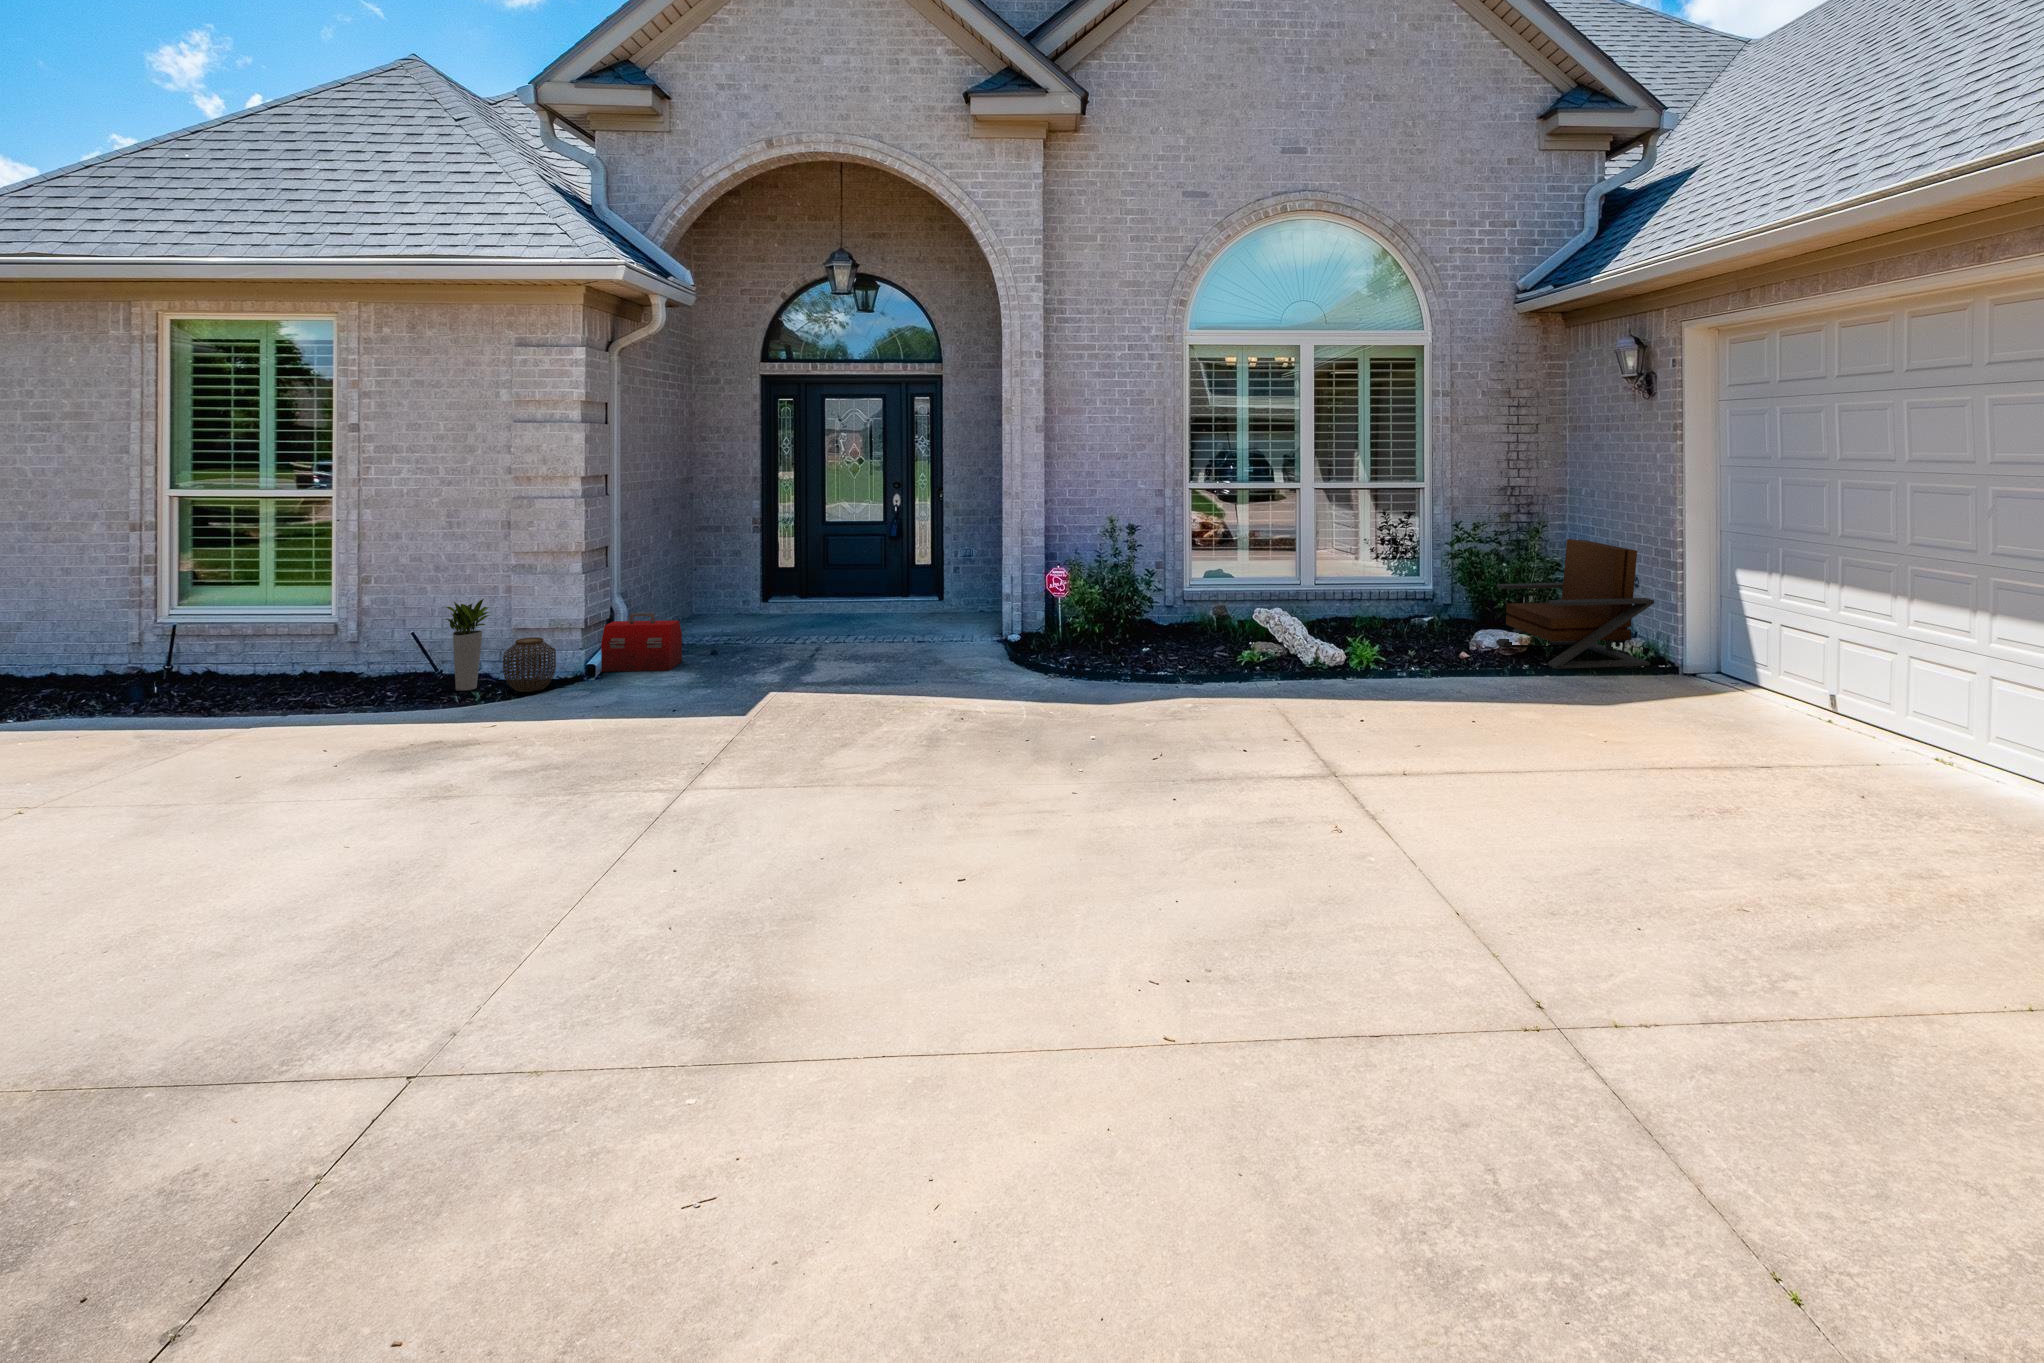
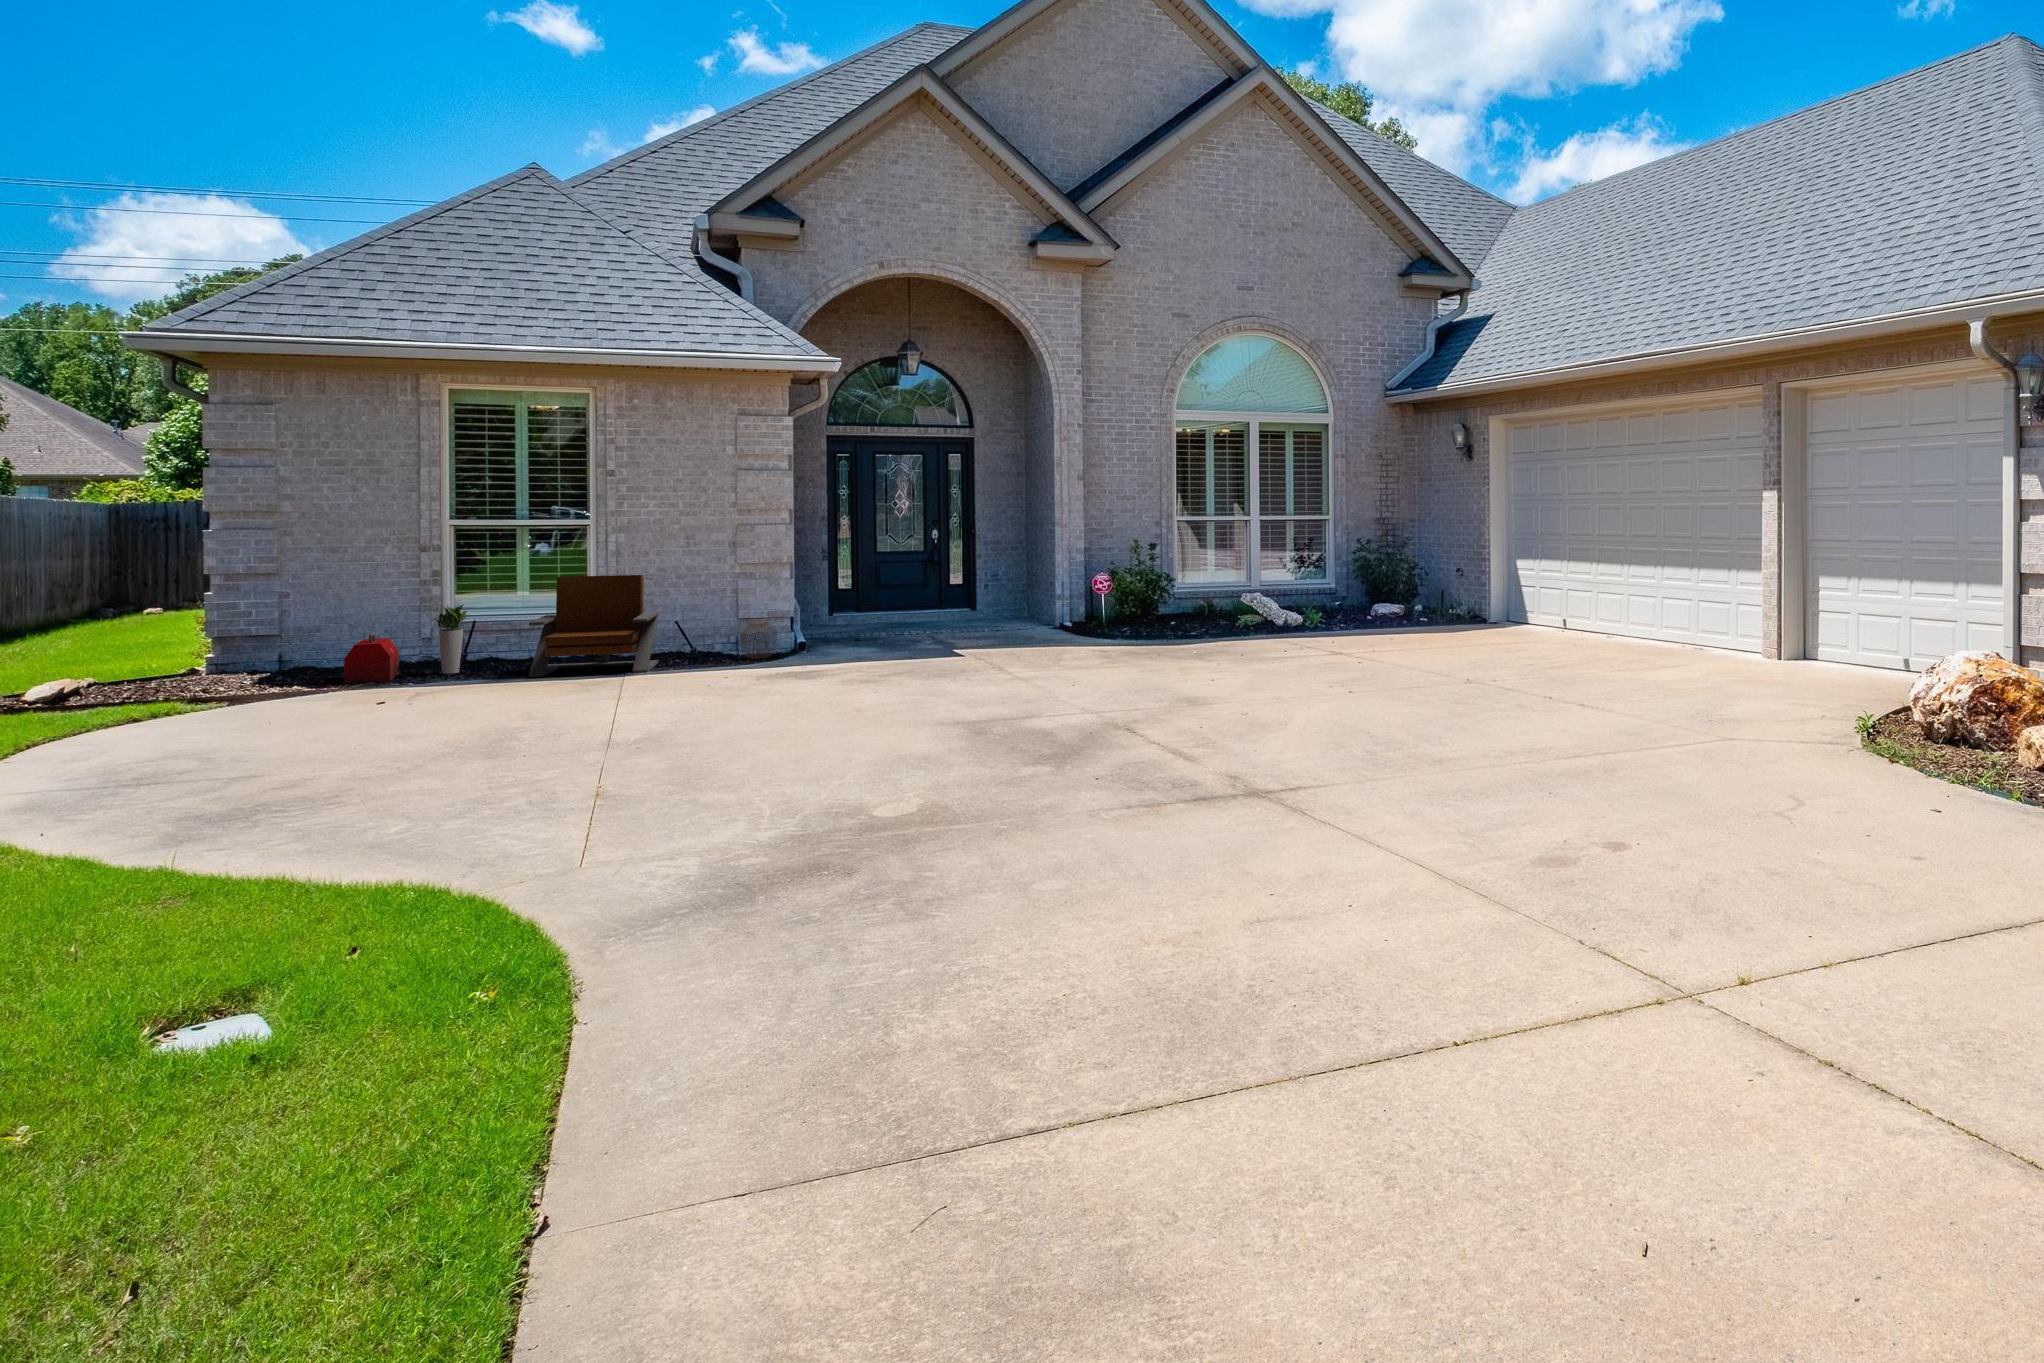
lounge chair: present [1496,539,1654,669] -> present [529,575,659,677]
planter: present [445,599,489,691] -> present [434,605,467,674]
toolbox: present [601,613,682,672] -> present [344,632,399,683]

